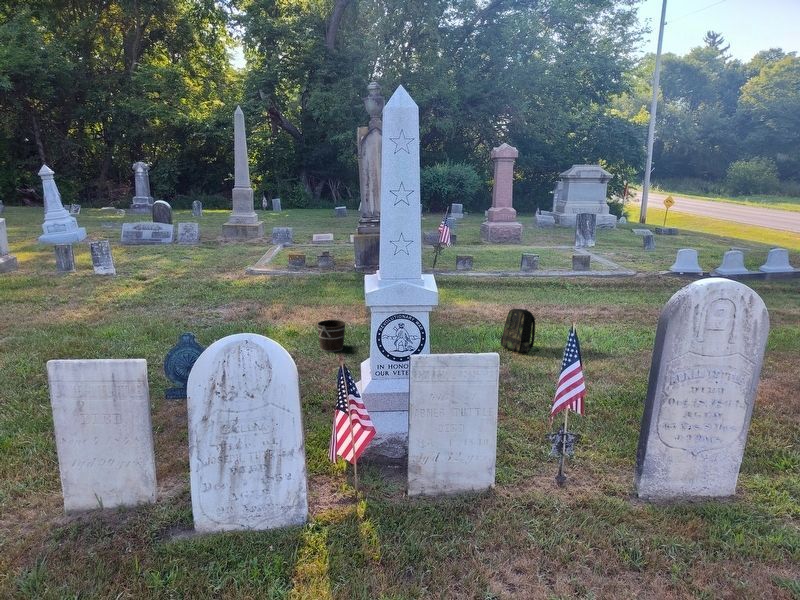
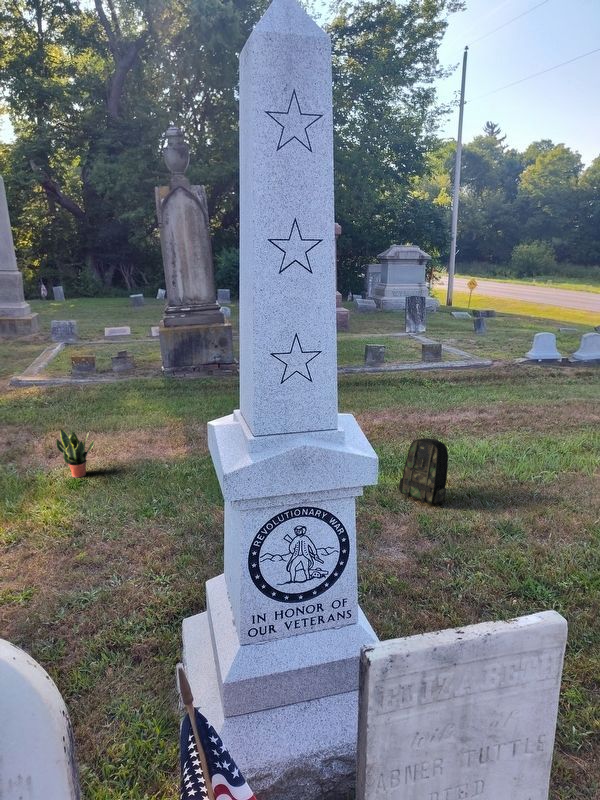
potted plant: none [280,292,303,326] -> present [56,428,94,477]
bucket: present [317,319,345,352] -> none [119,472,165,529]

